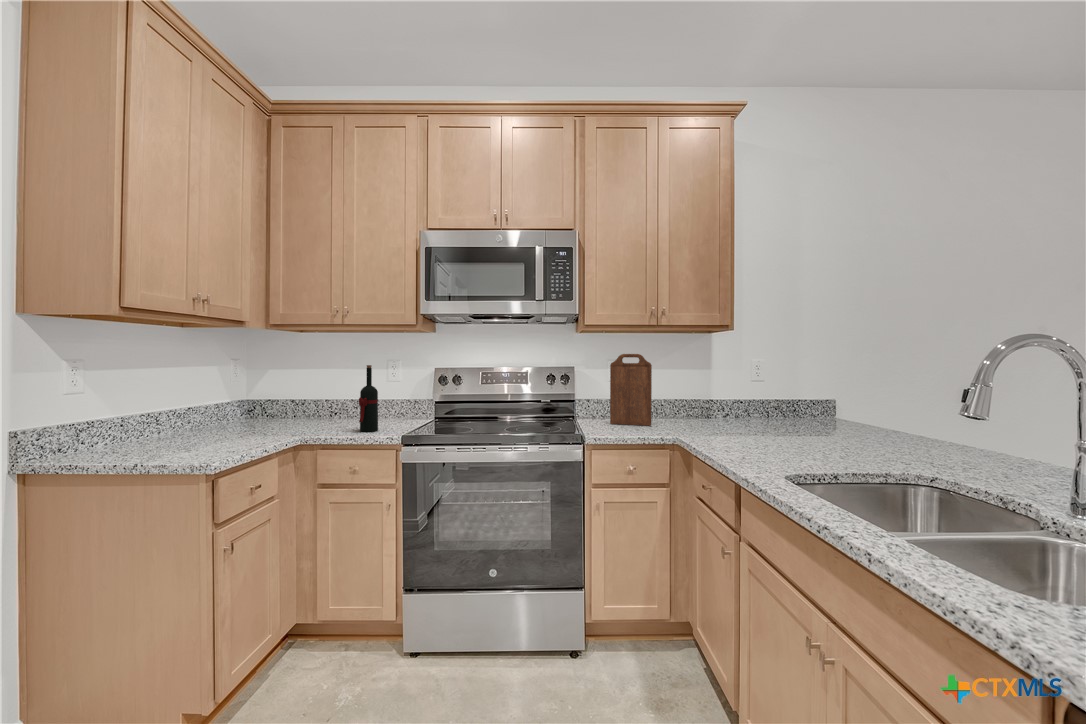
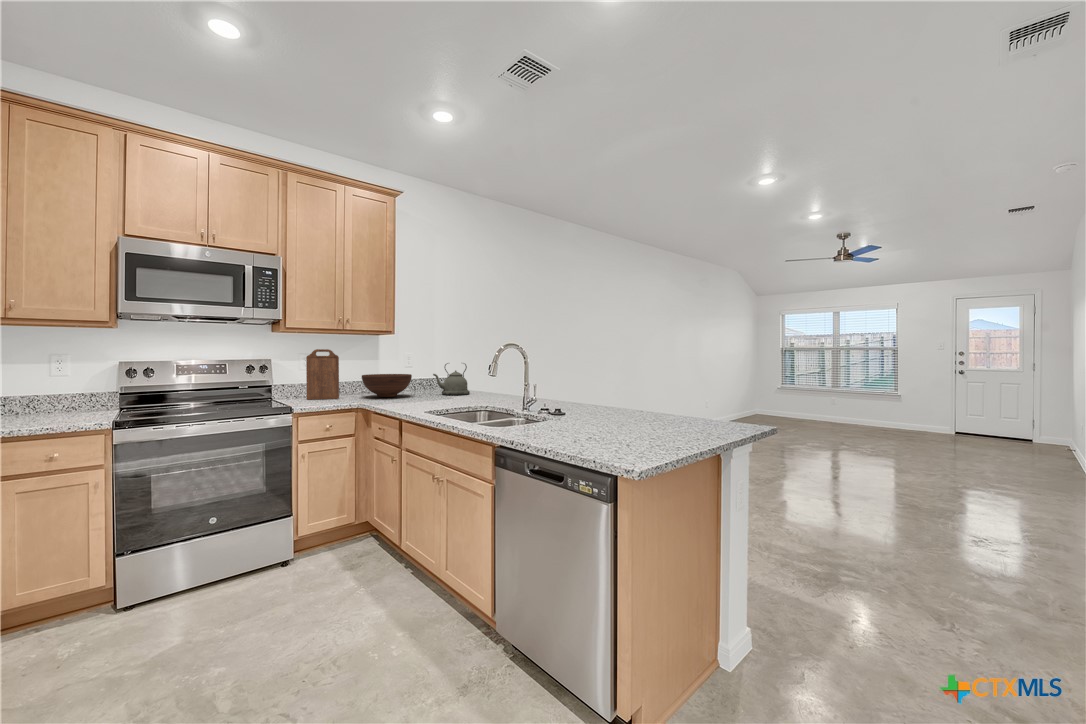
wine bottle: present [359,365,378,432] -> none [44,358,68,421]
kettle: none [801,376,874,436] -> present [433,363,470,395]
fruit bowl: none [683,391,762,429] -> present [362,374,412,397]

